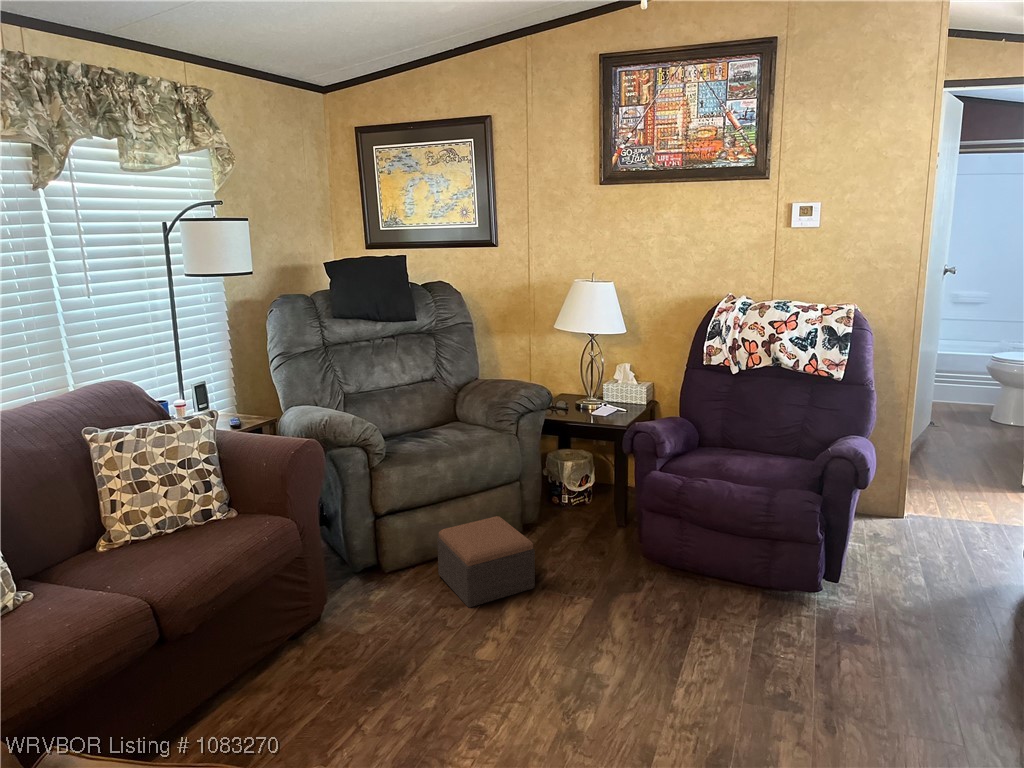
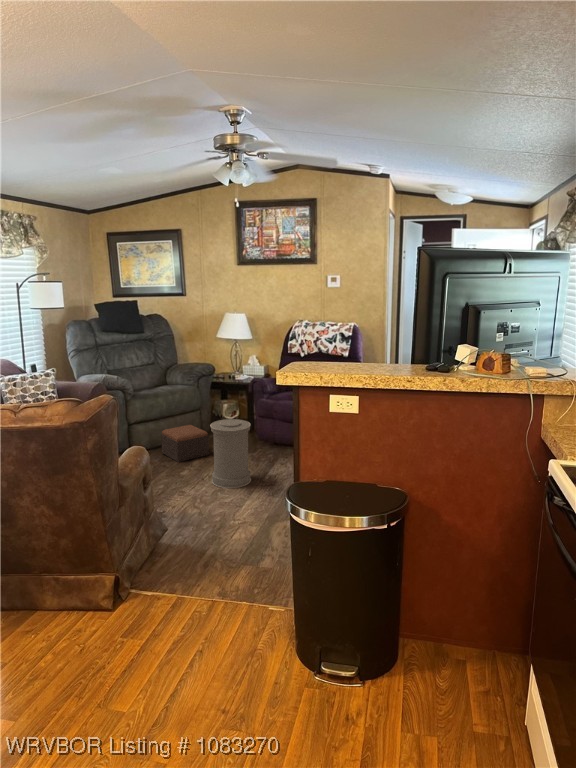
trash can: none [541,545,641,727] -> present [210,419,251,488]

